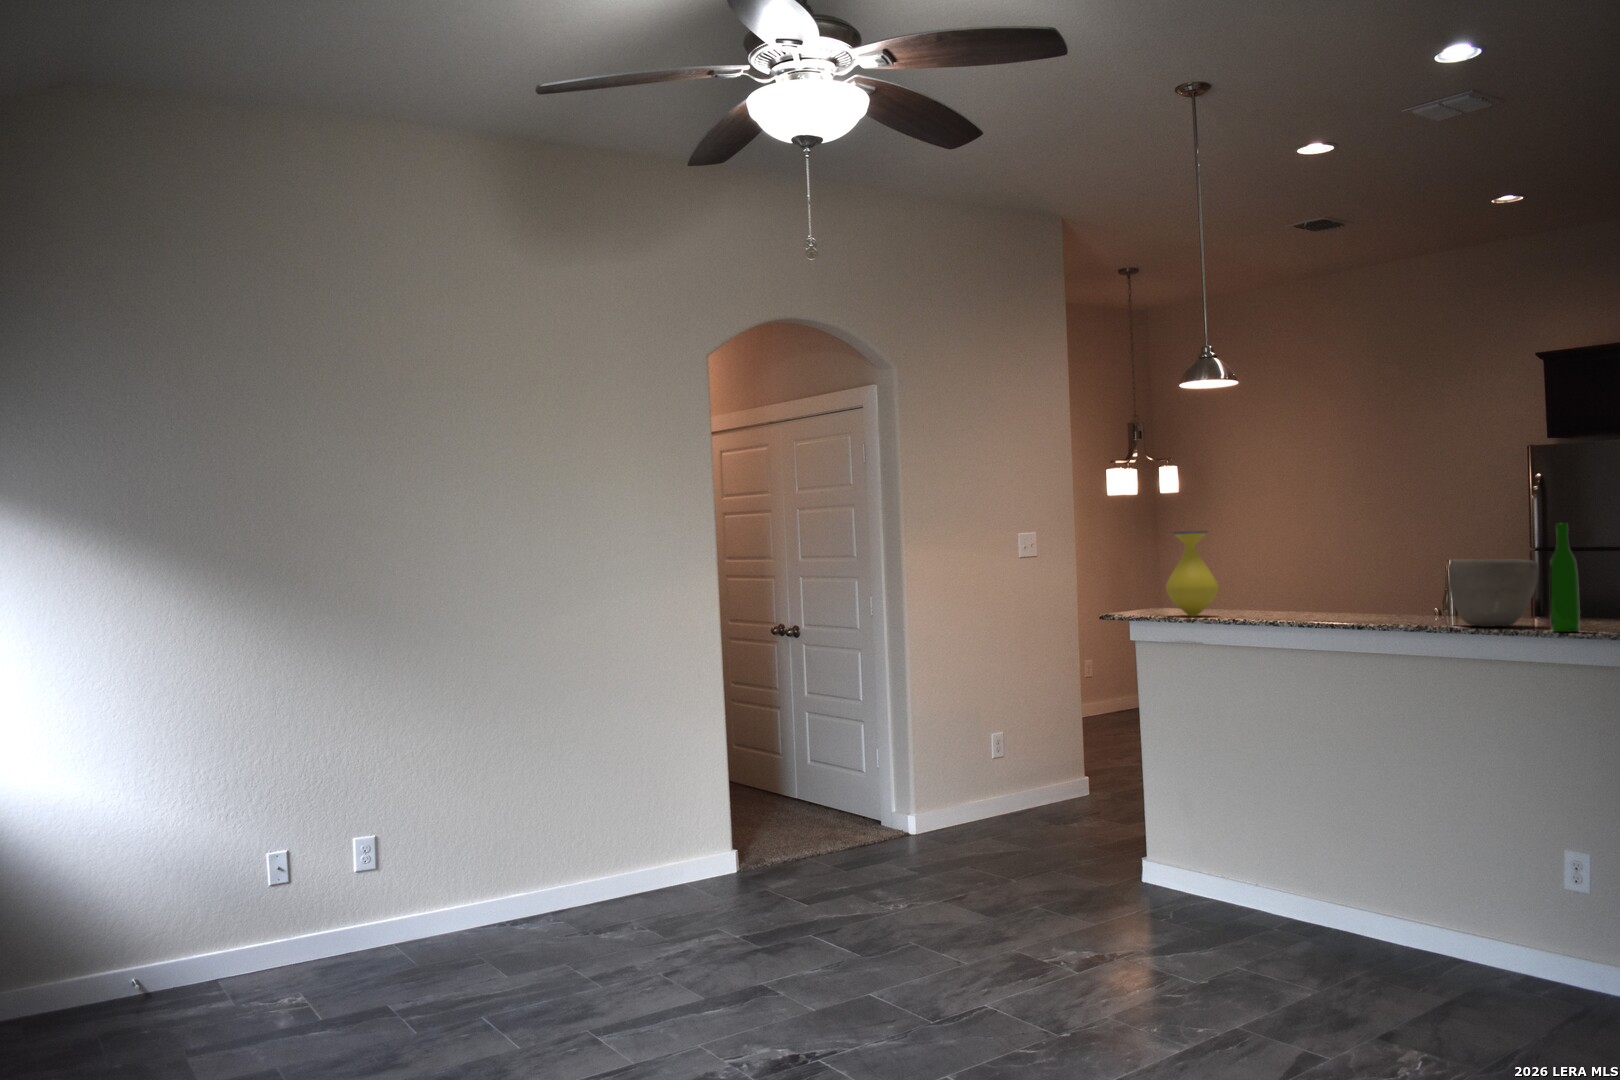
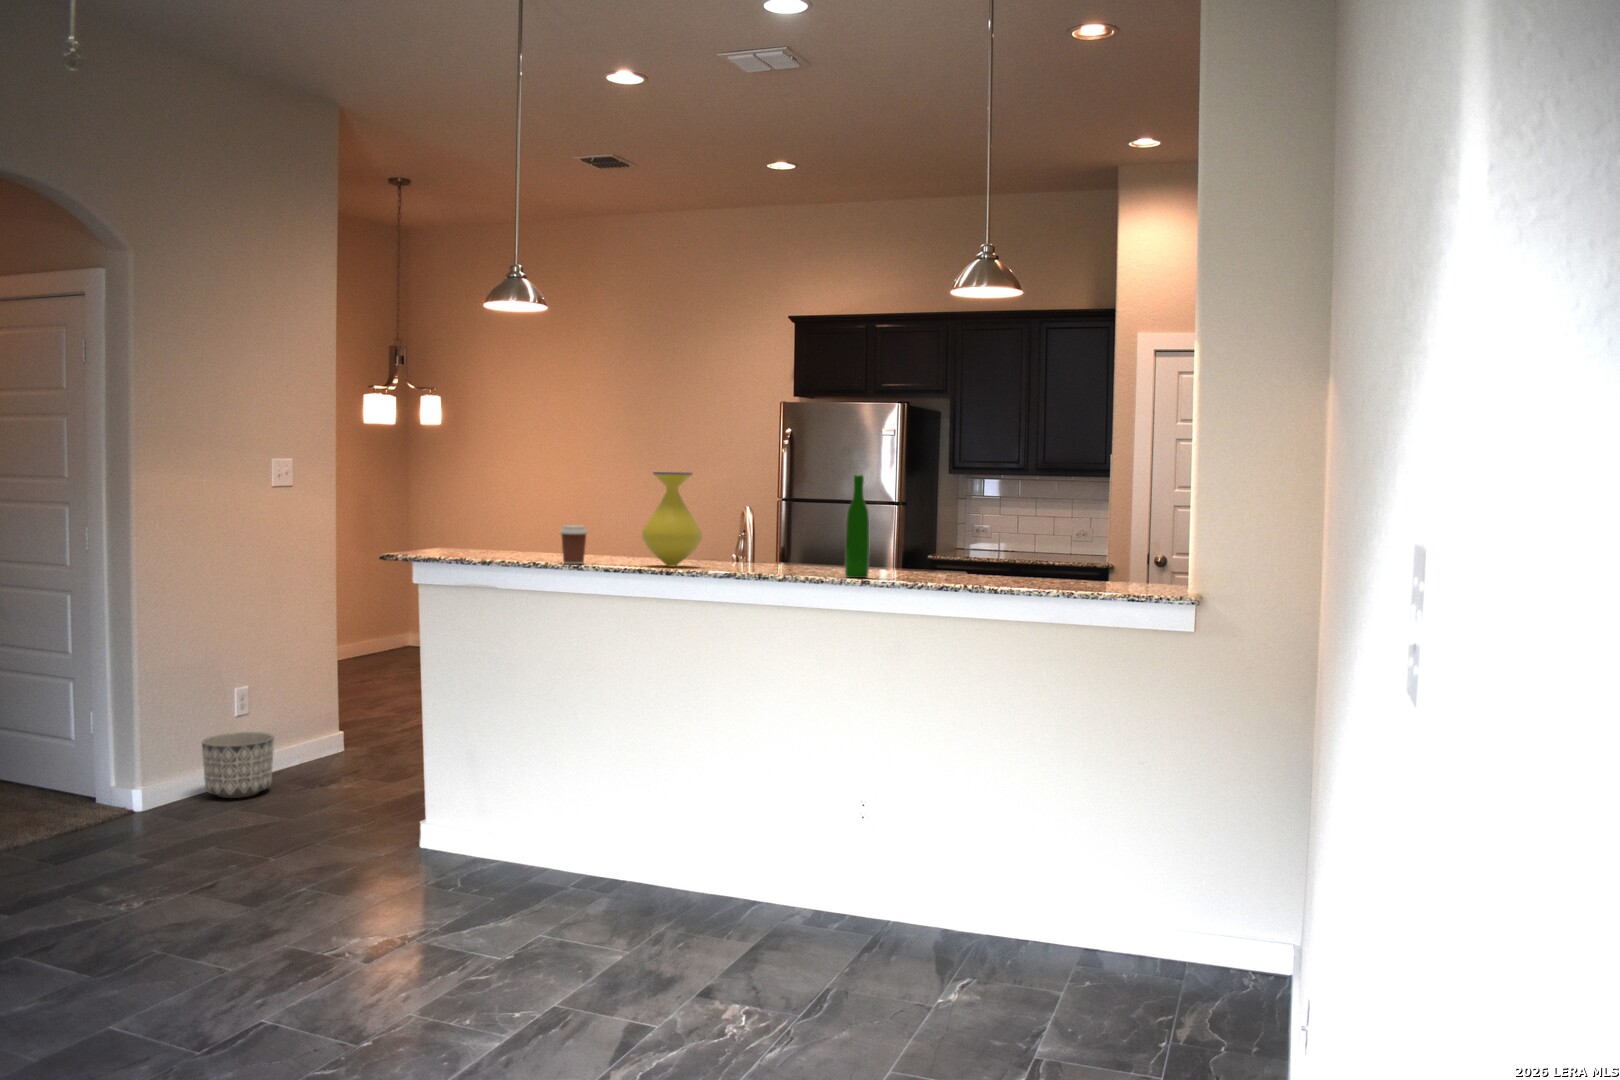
vase: present [1166,531,1219,616] -> present [642,472,702,567]
bowl: present [1448,559,1539,627] -> none [752,506,830,572]
coffee cup: none [1252,583,1281,621] -> present [560,525,588,564]
planter: none [962,772,1021,830] -> present [202,732,274,798]

